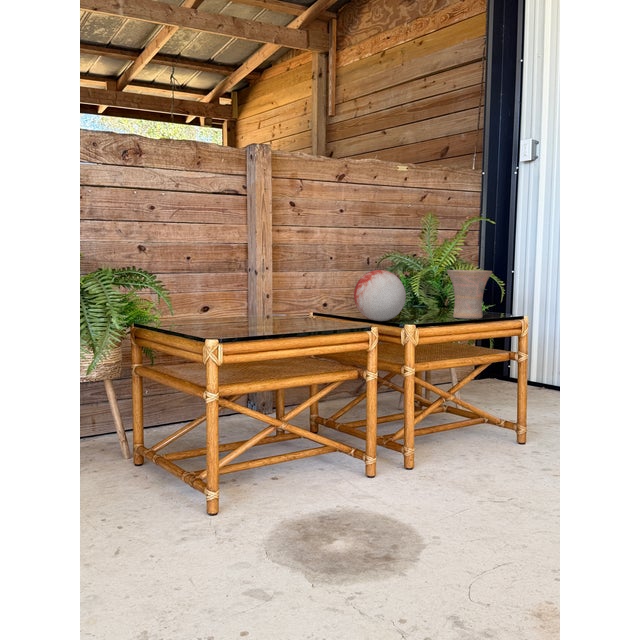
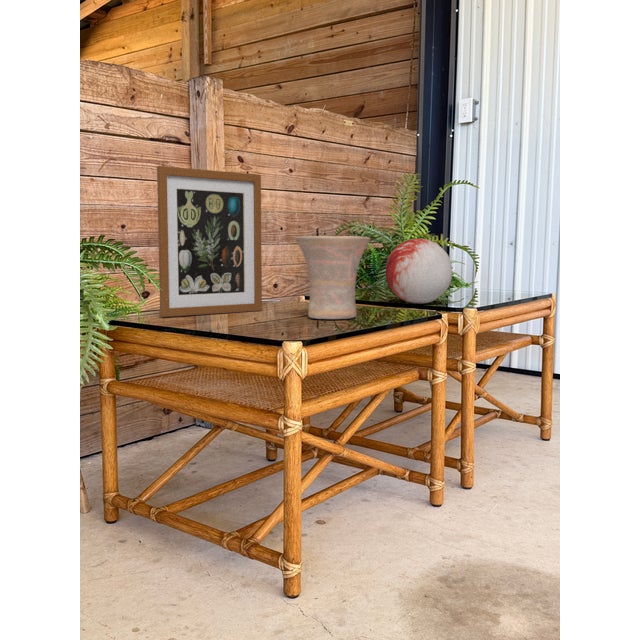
picture frame: none [170,220,251,322] -> present [157,166,262,317]
vase: present [447,270,492,319] -> present [295,236,370,319]

